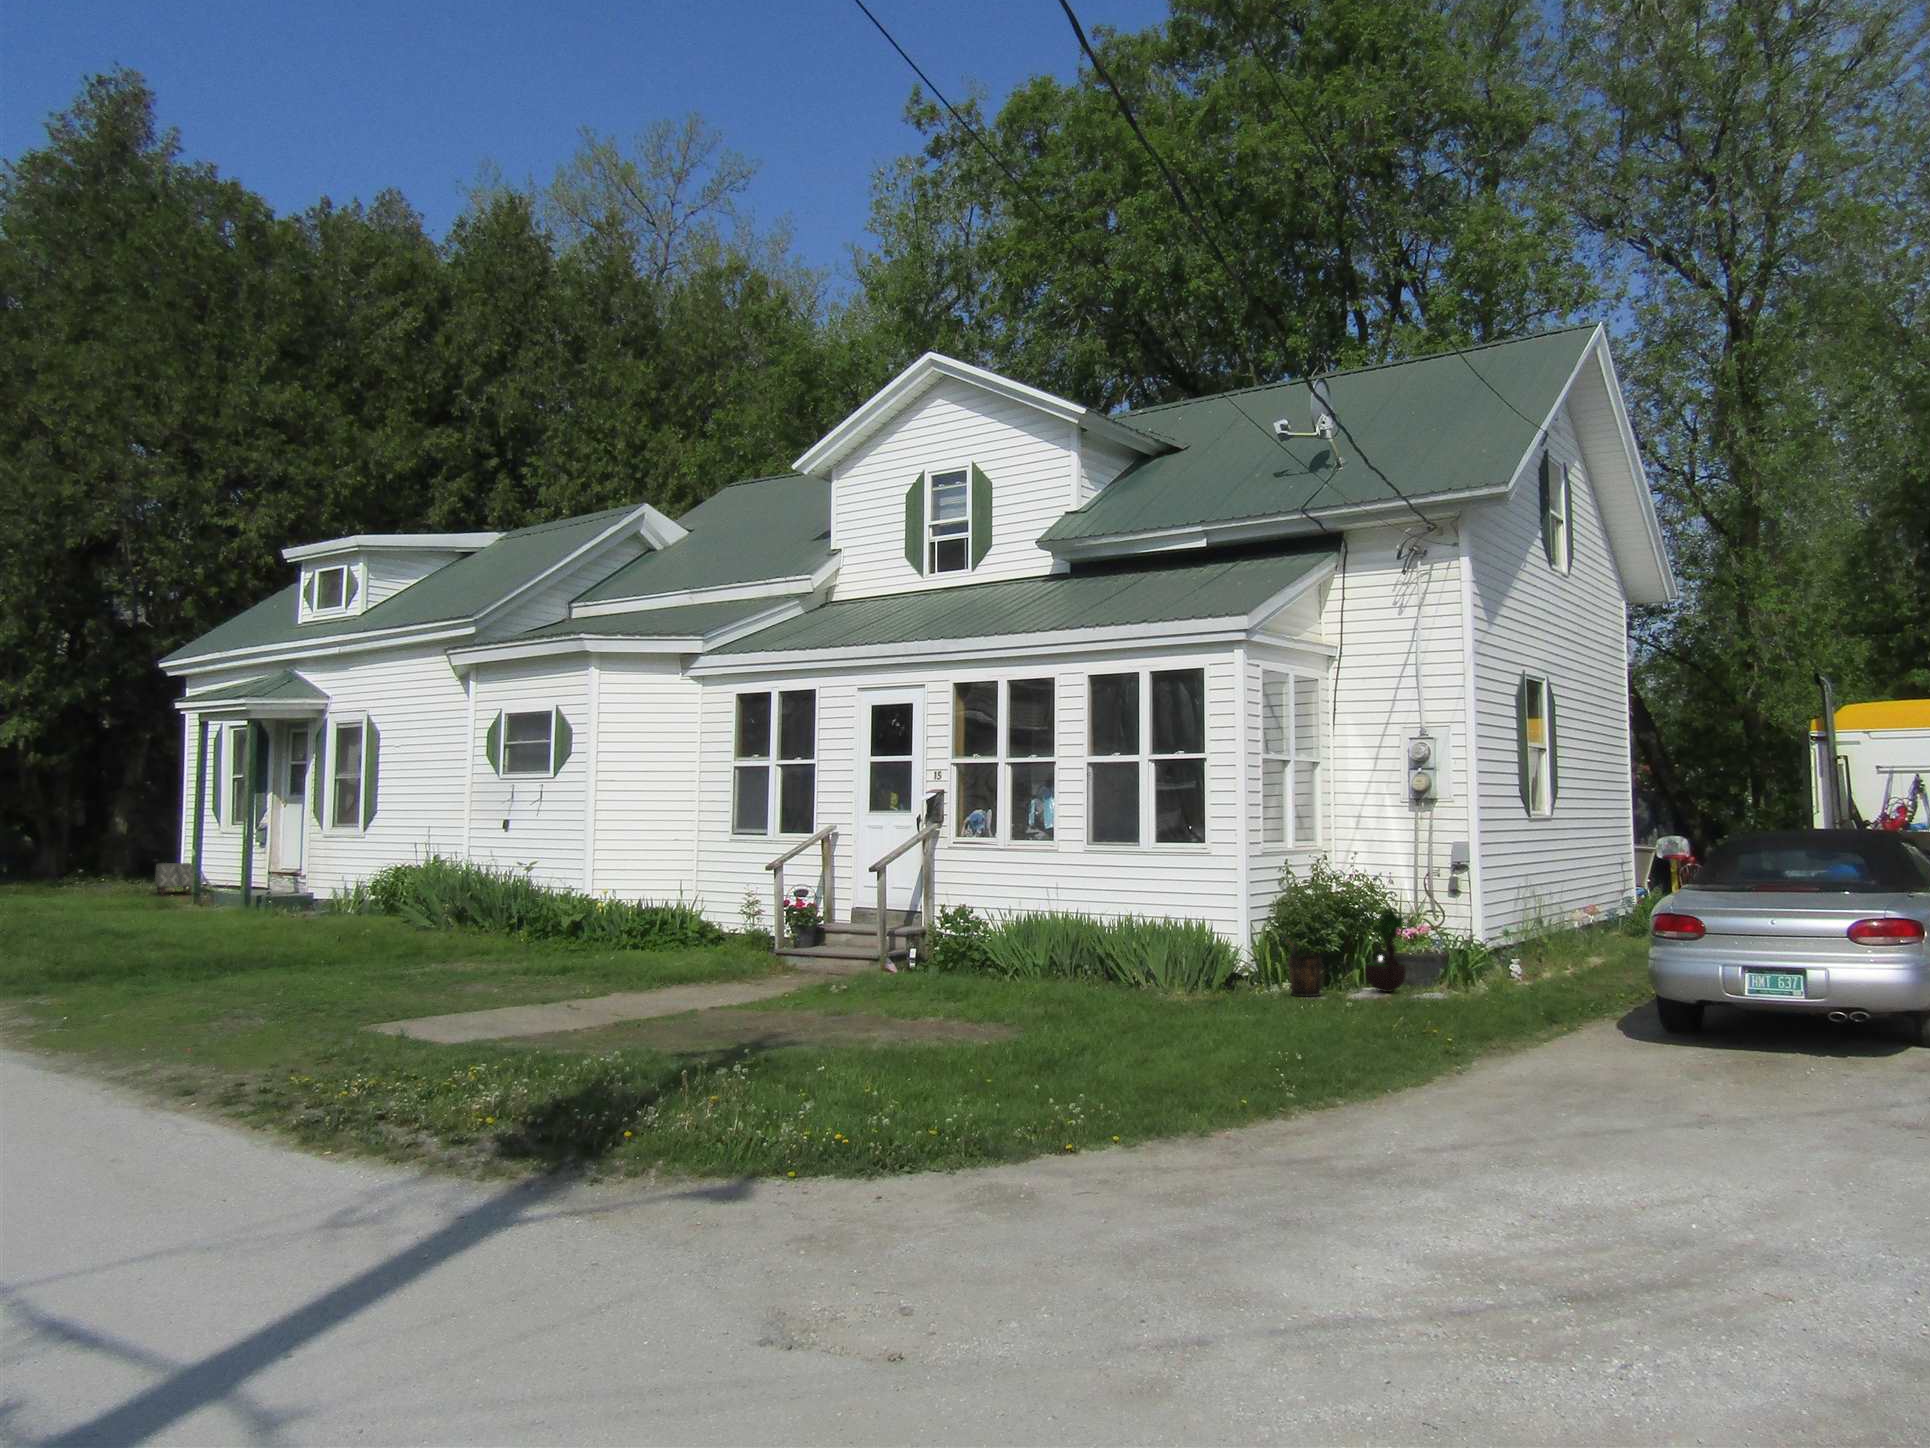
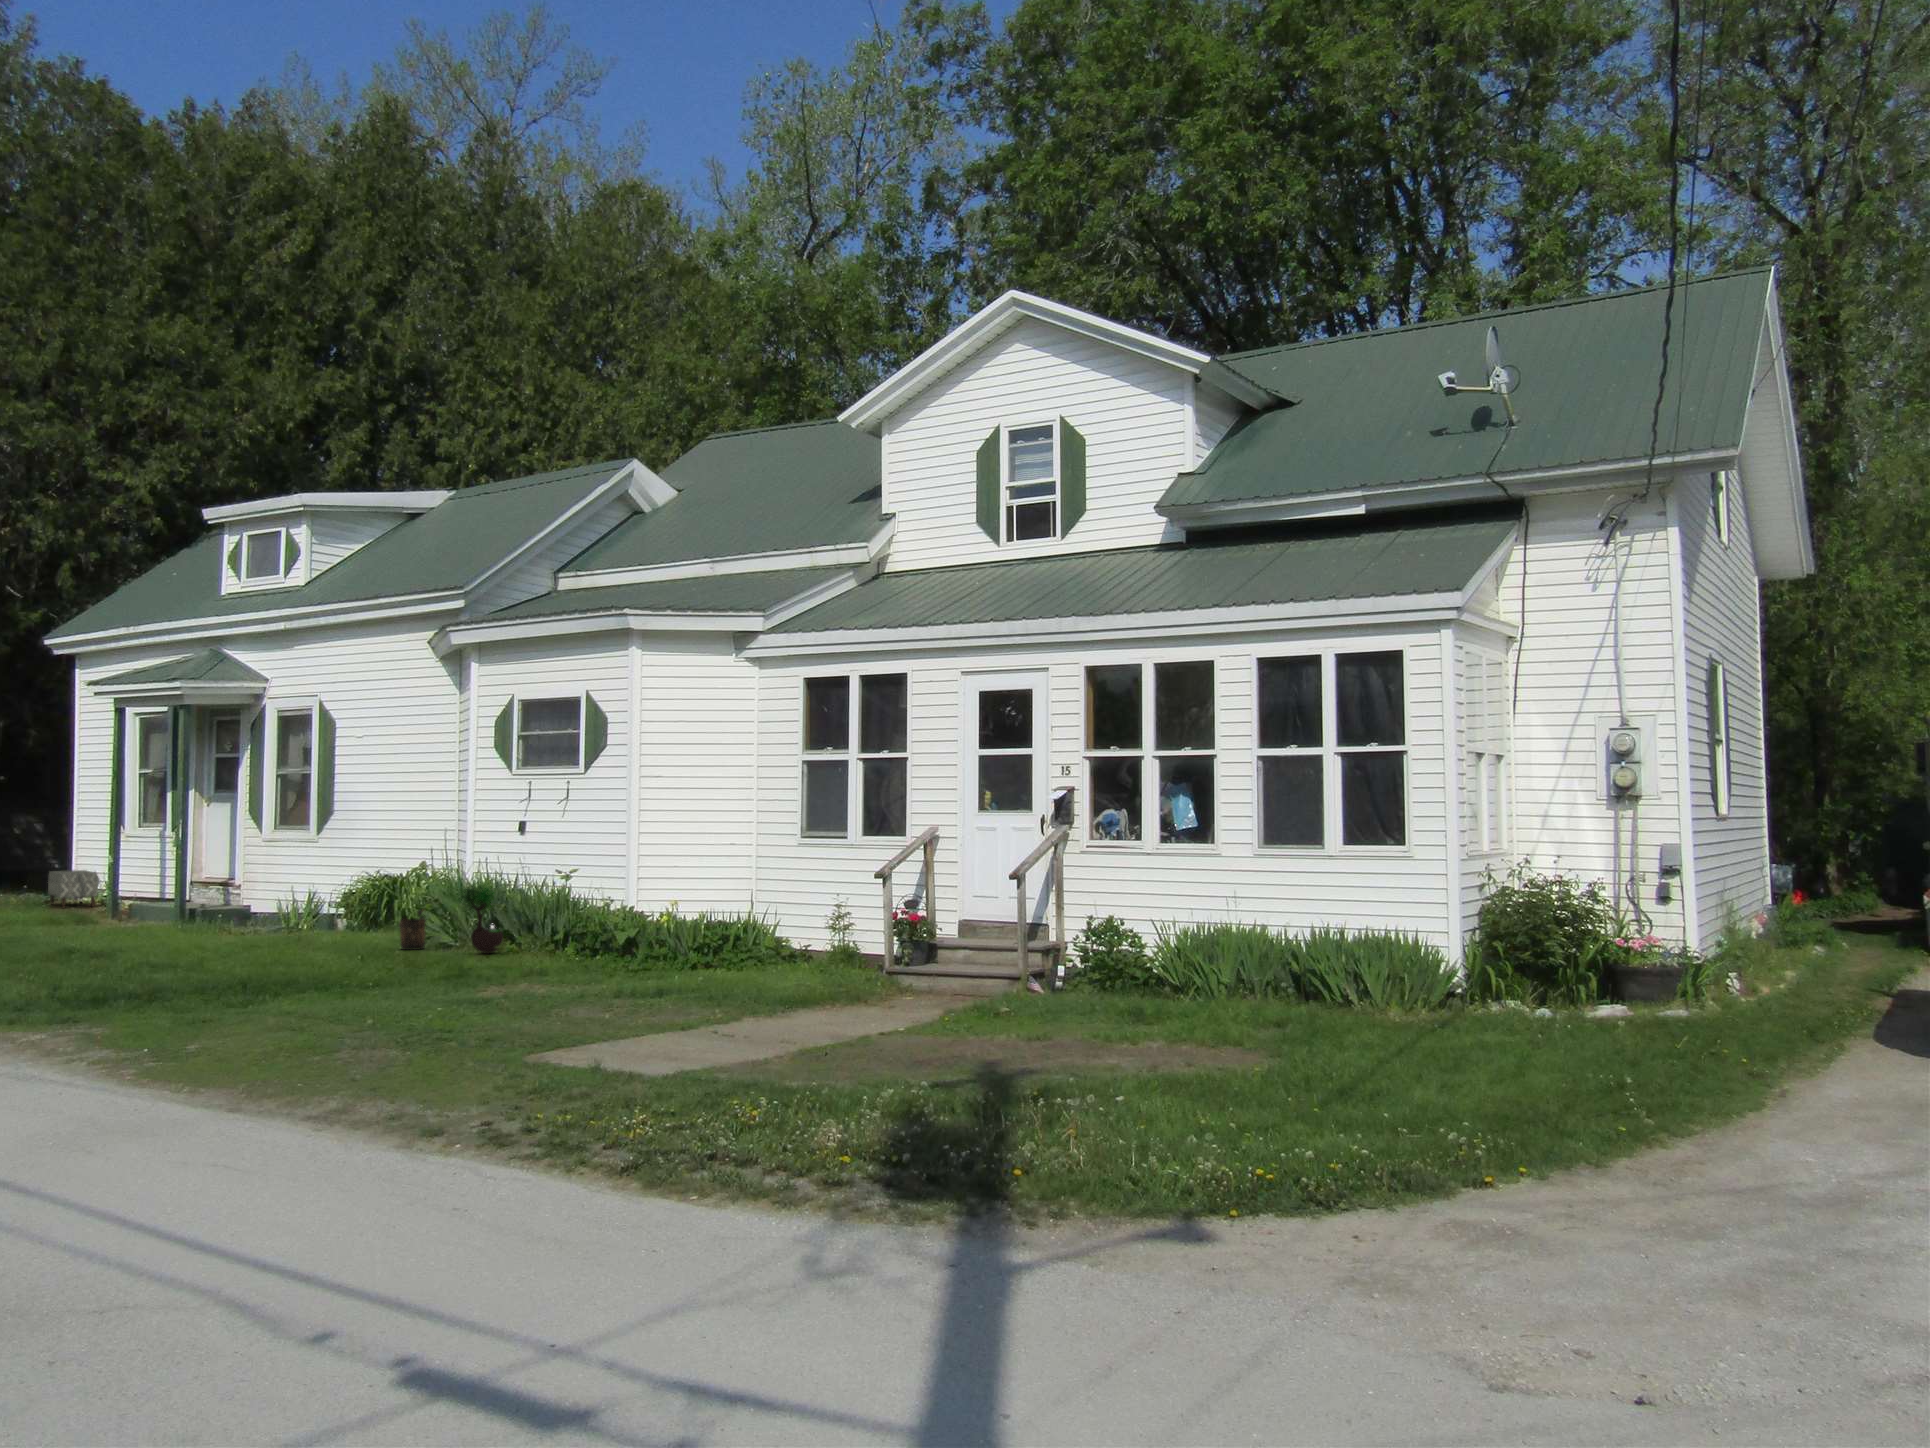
potted tree: present [1365,905,1412,992] -> present [458,882,503,954]
bucket: present [1287,940,1323,997] -> present [399,910,427,950]

